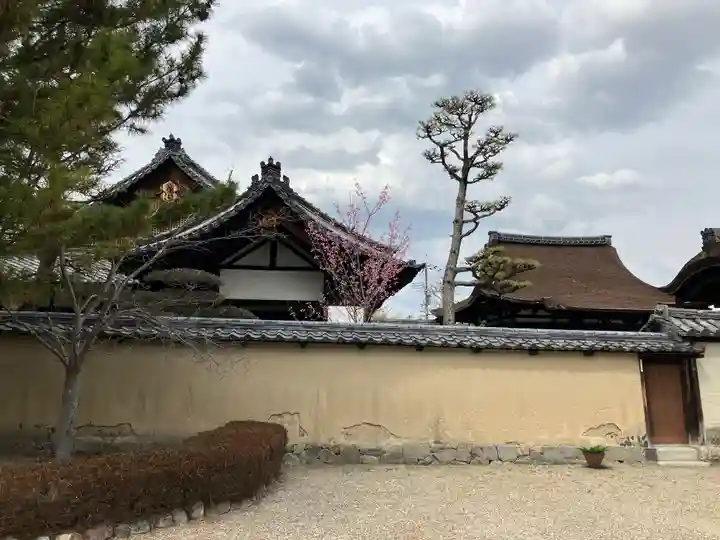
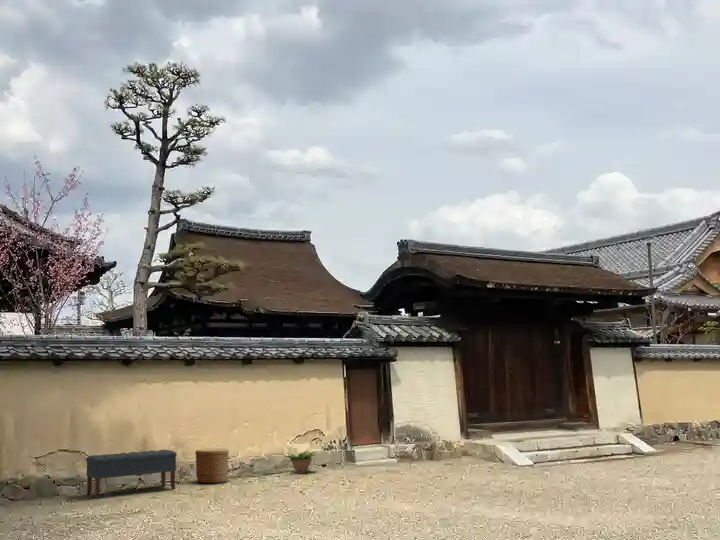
bench: none [385,431,464,470] -> present [86,450,177,498]
woven basket: none [484,433,516,468] -> present [195,448,229,484]

